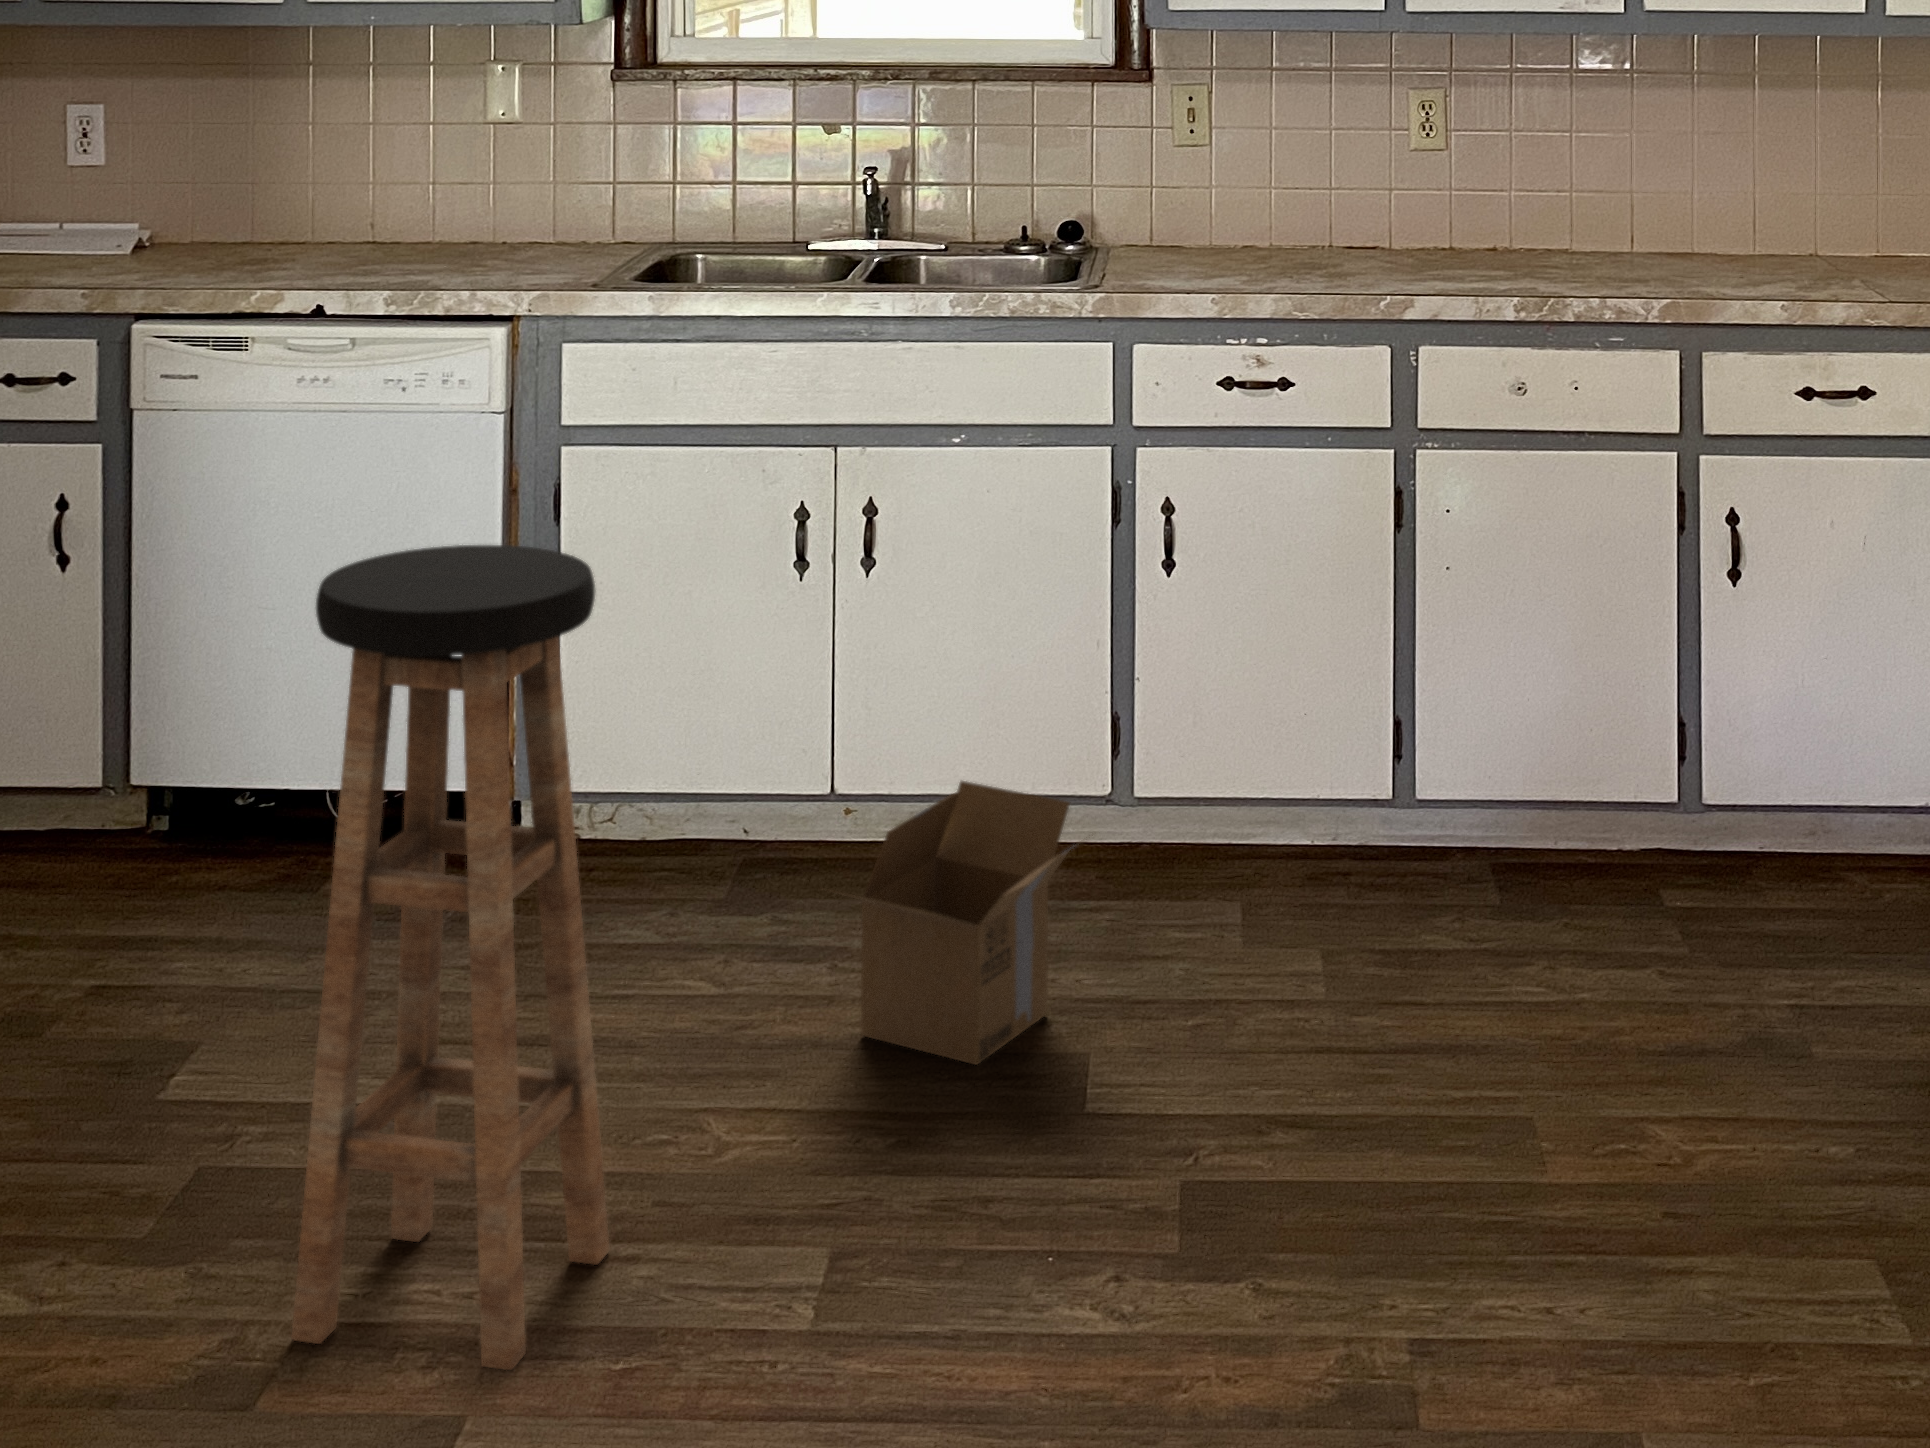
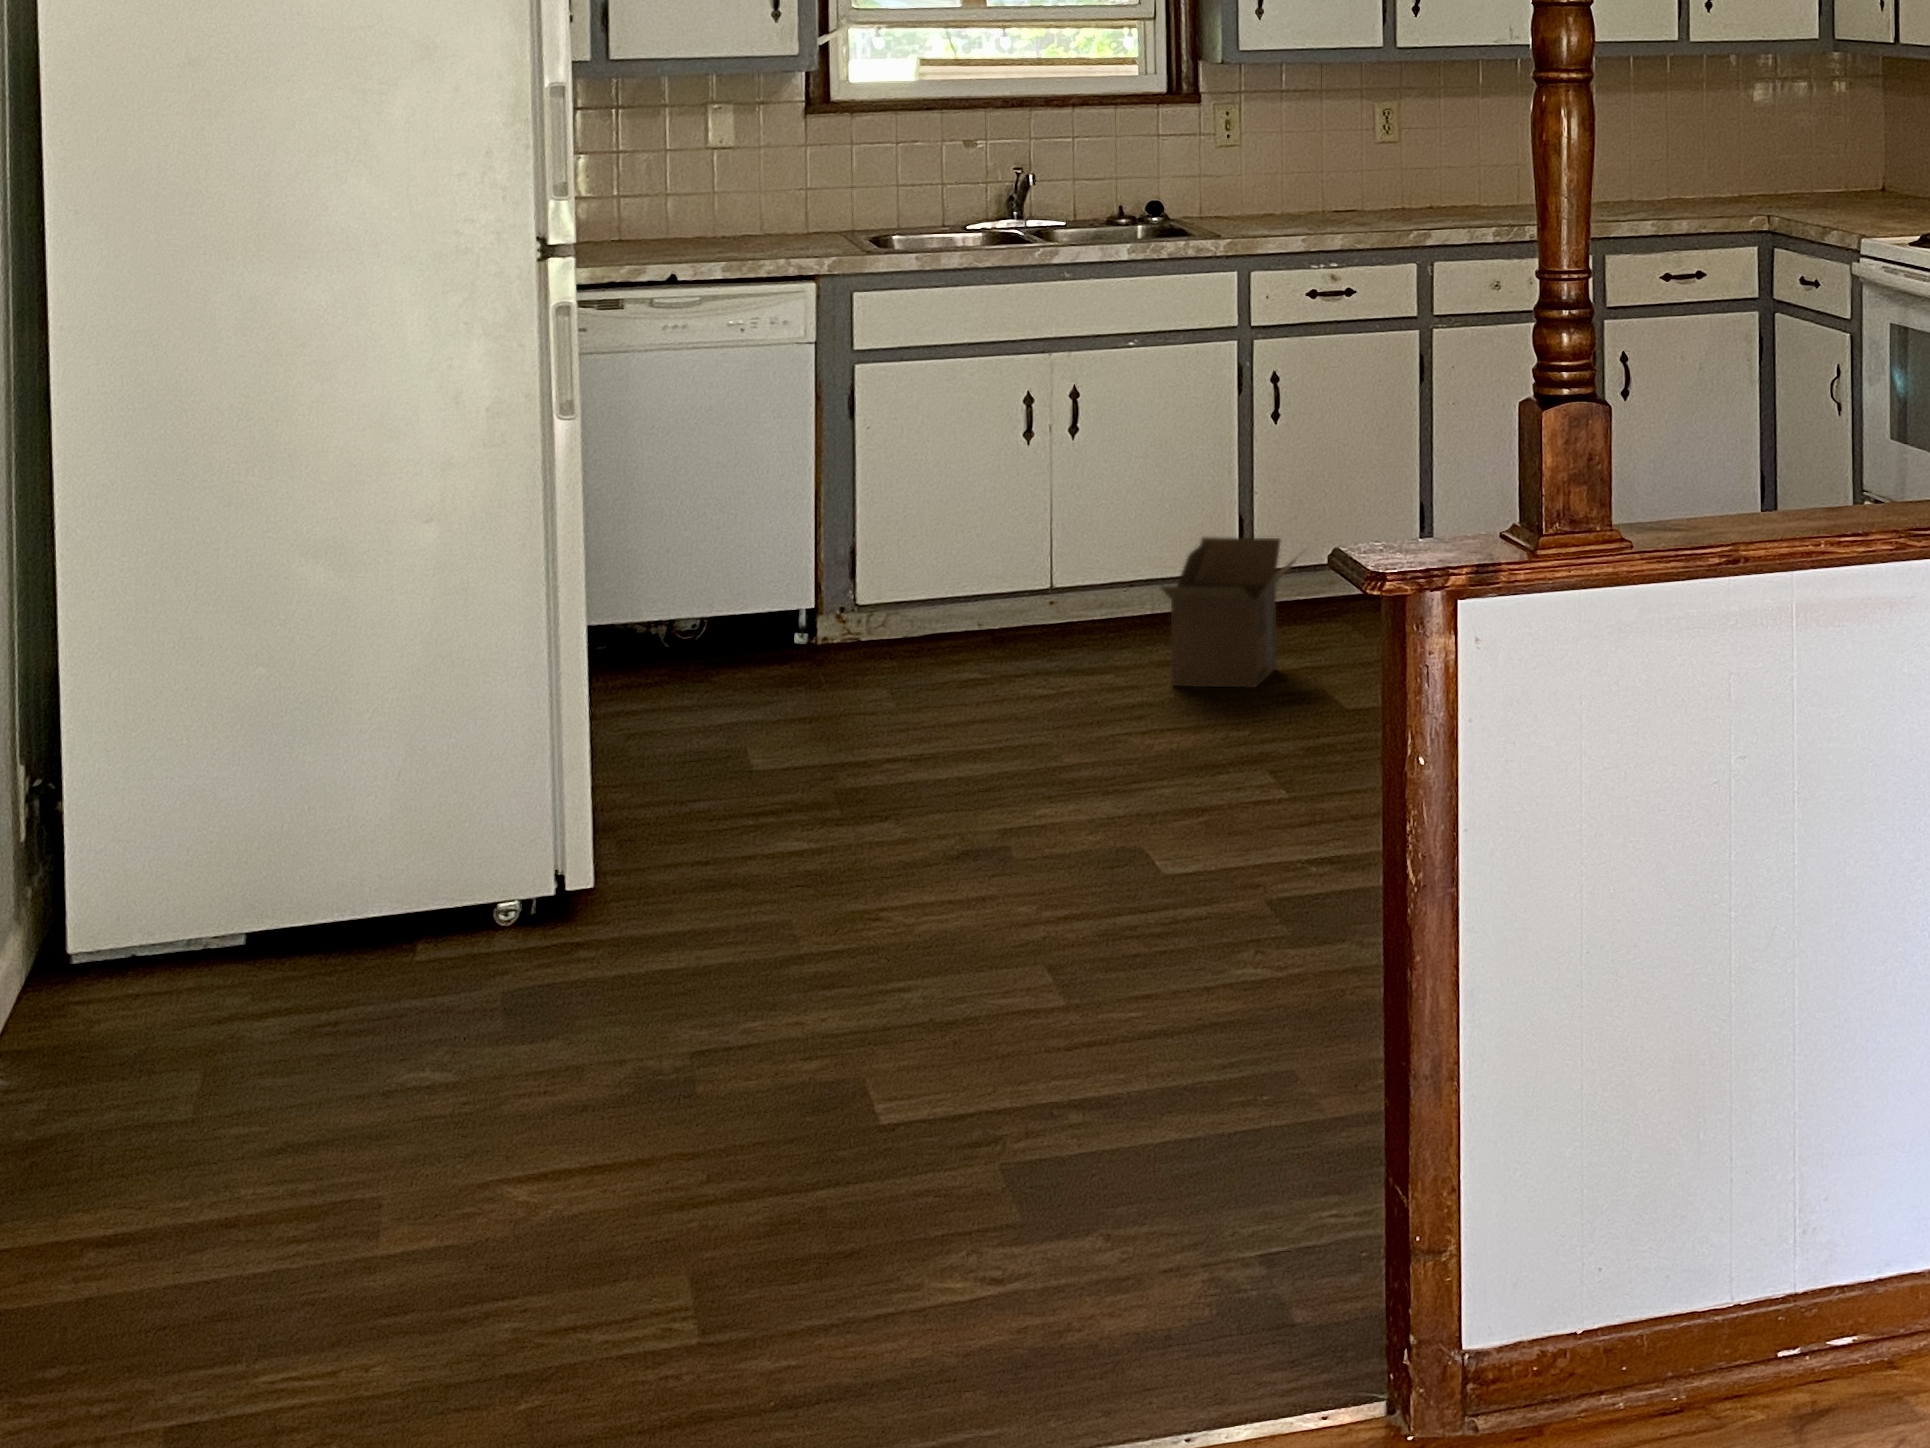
bar stool: present [291,545,609,1370] -> none [969,352,1129,800]

